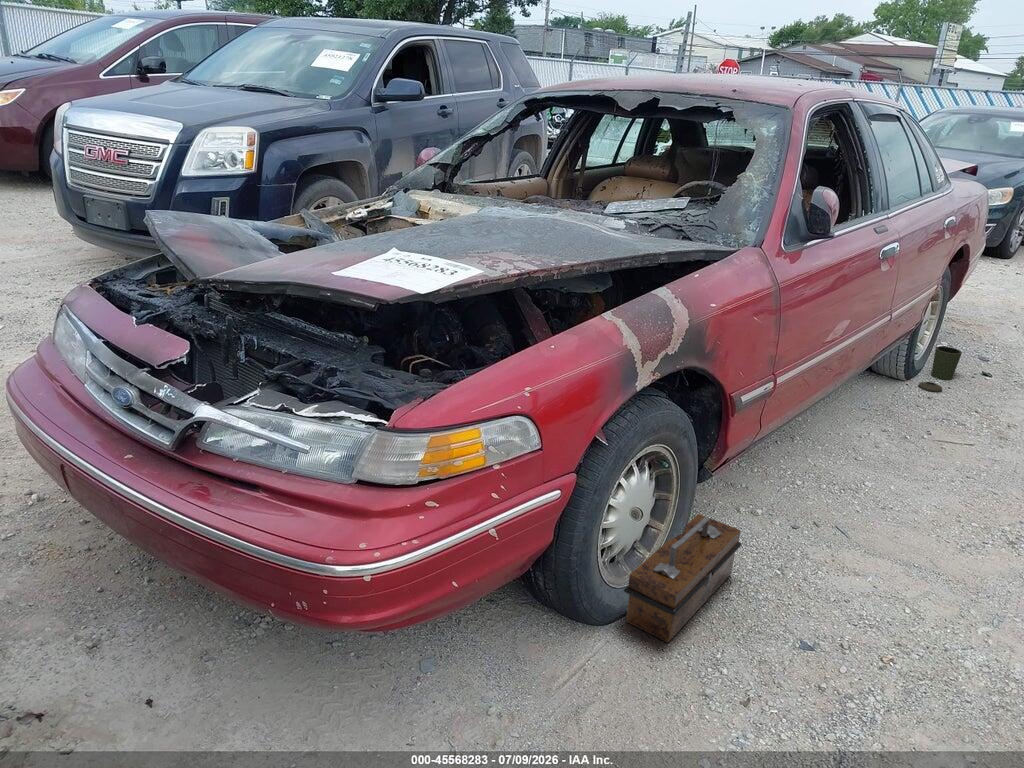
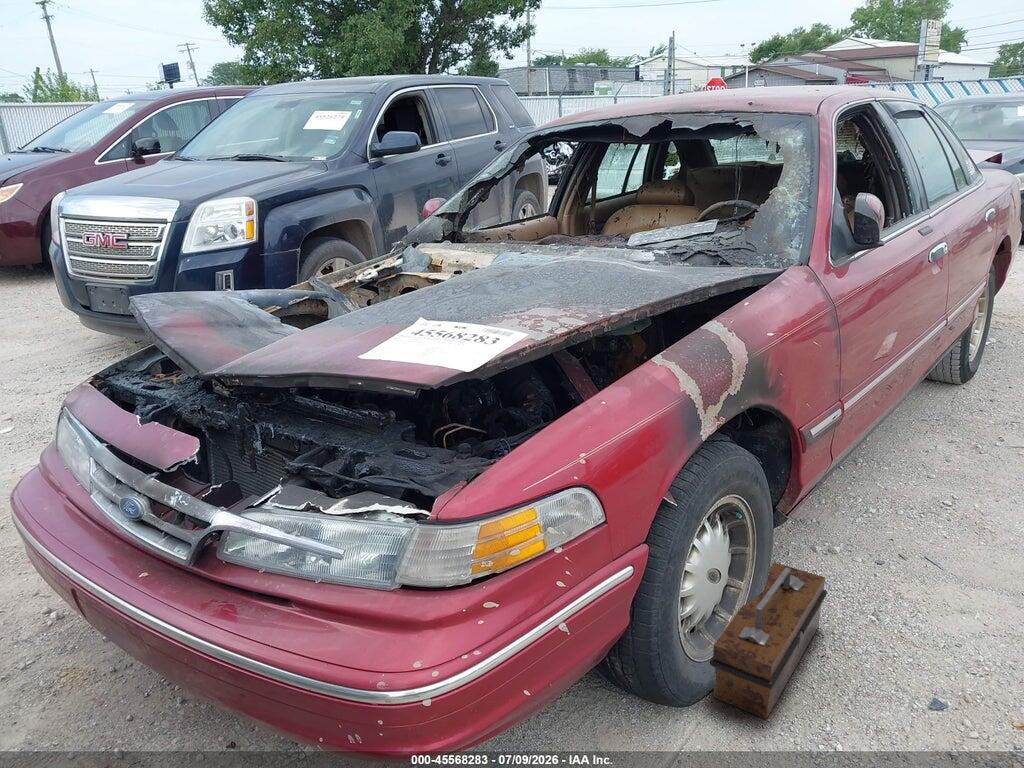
trash can: present [918,346,962,392] -> none [967,344,1008,393]

